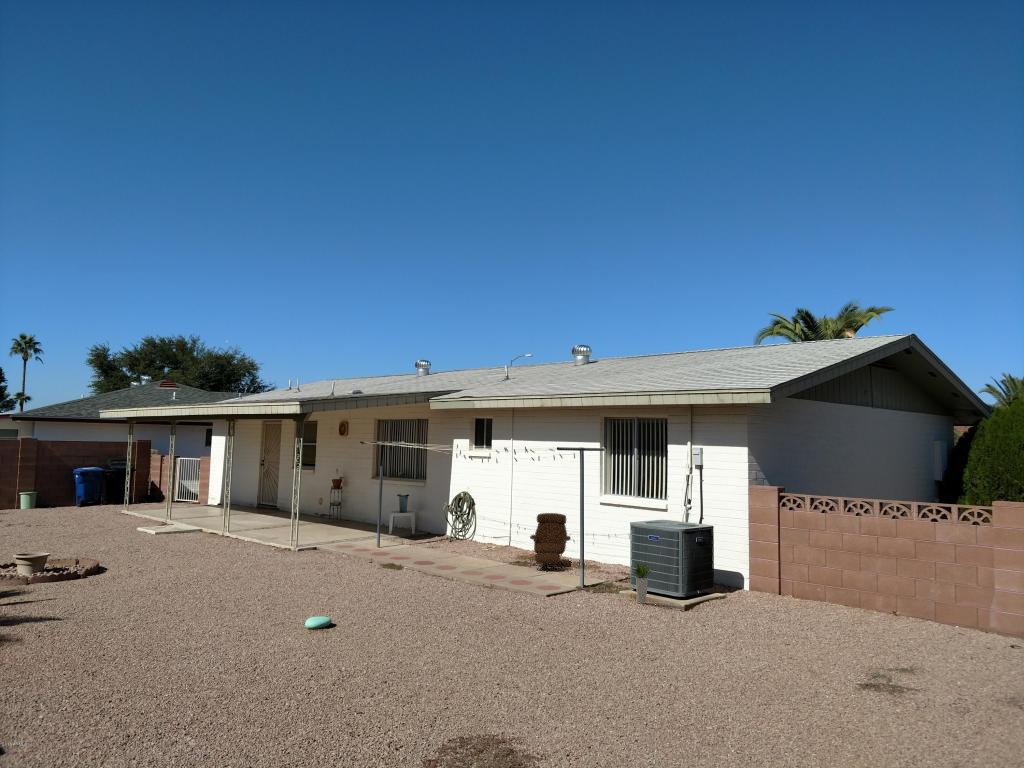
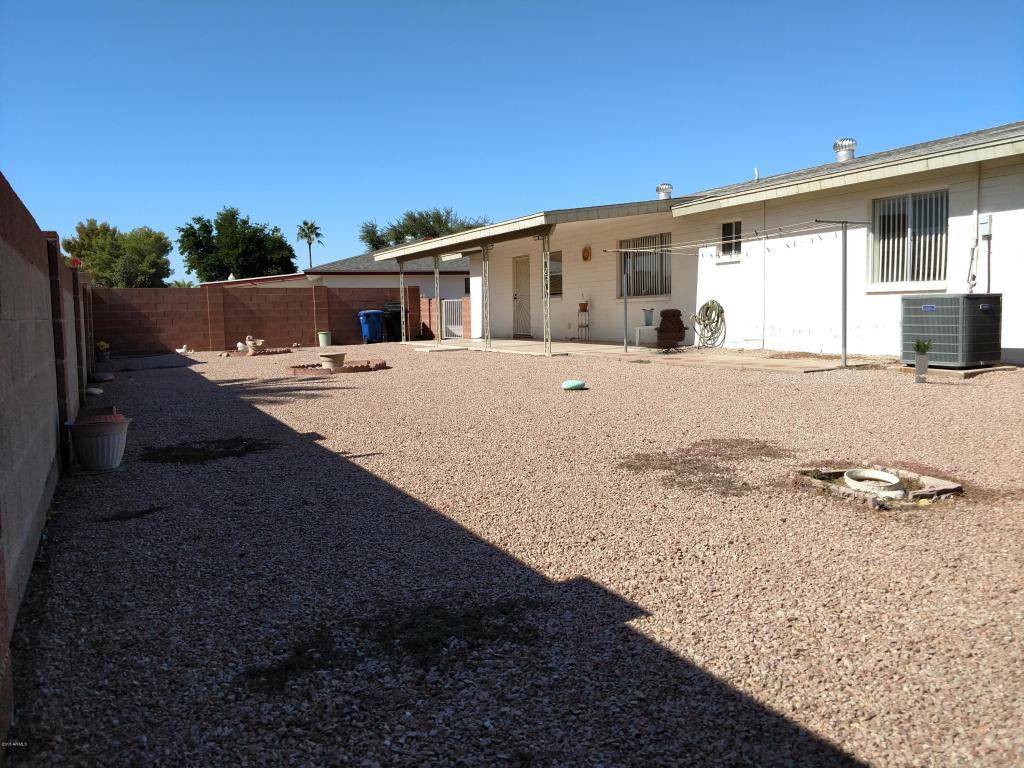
lounge chair: present [530,513,571,571] -> present [654,309,689,353]

